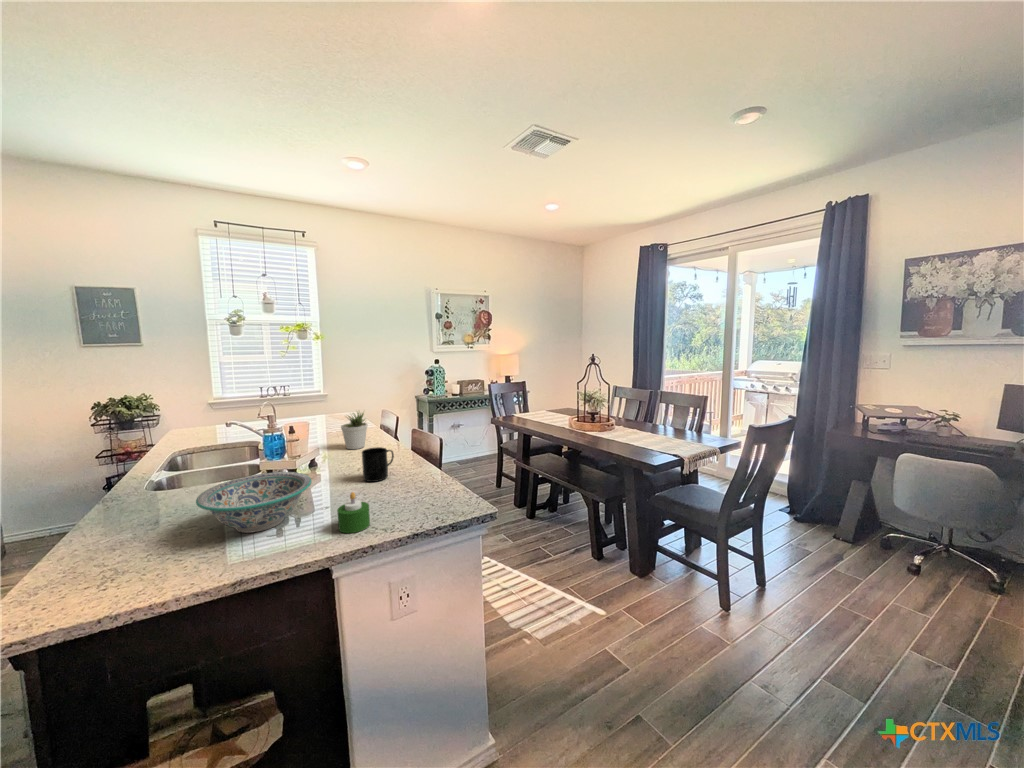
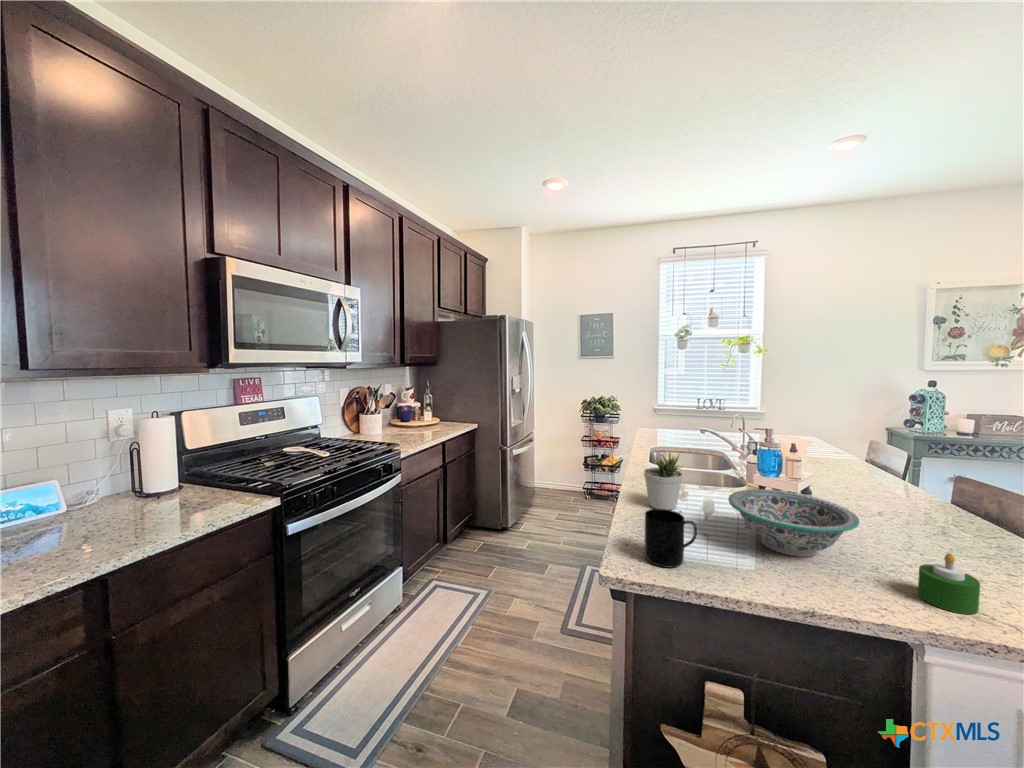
potted plant: present [341,413,367,449] -> present [644,453,683,510]
mug: present [362,447,394,482] -> present [644,509,697,568]

